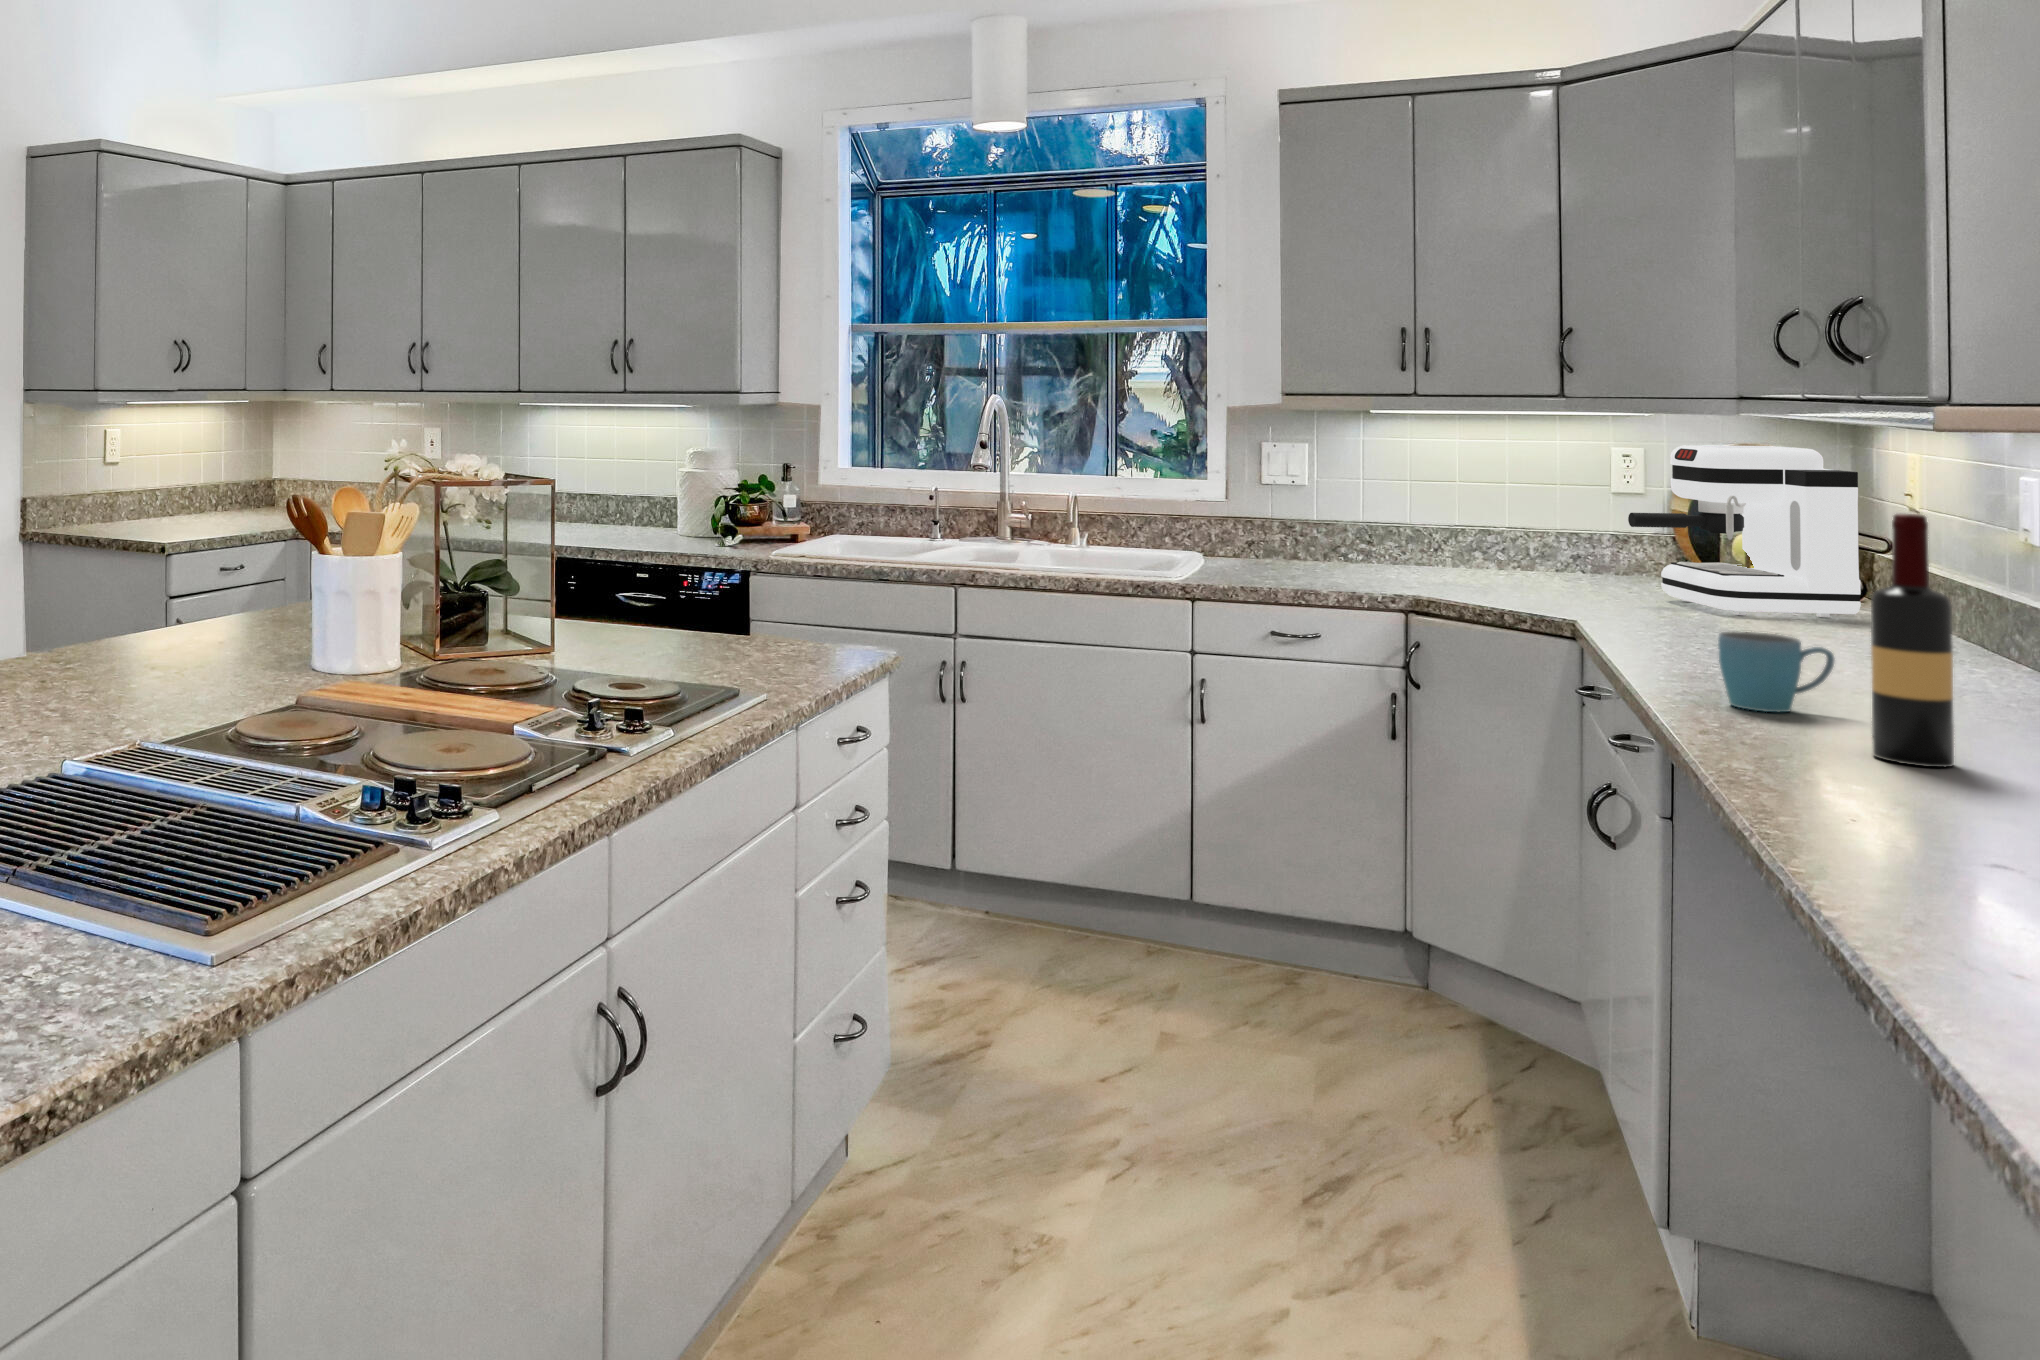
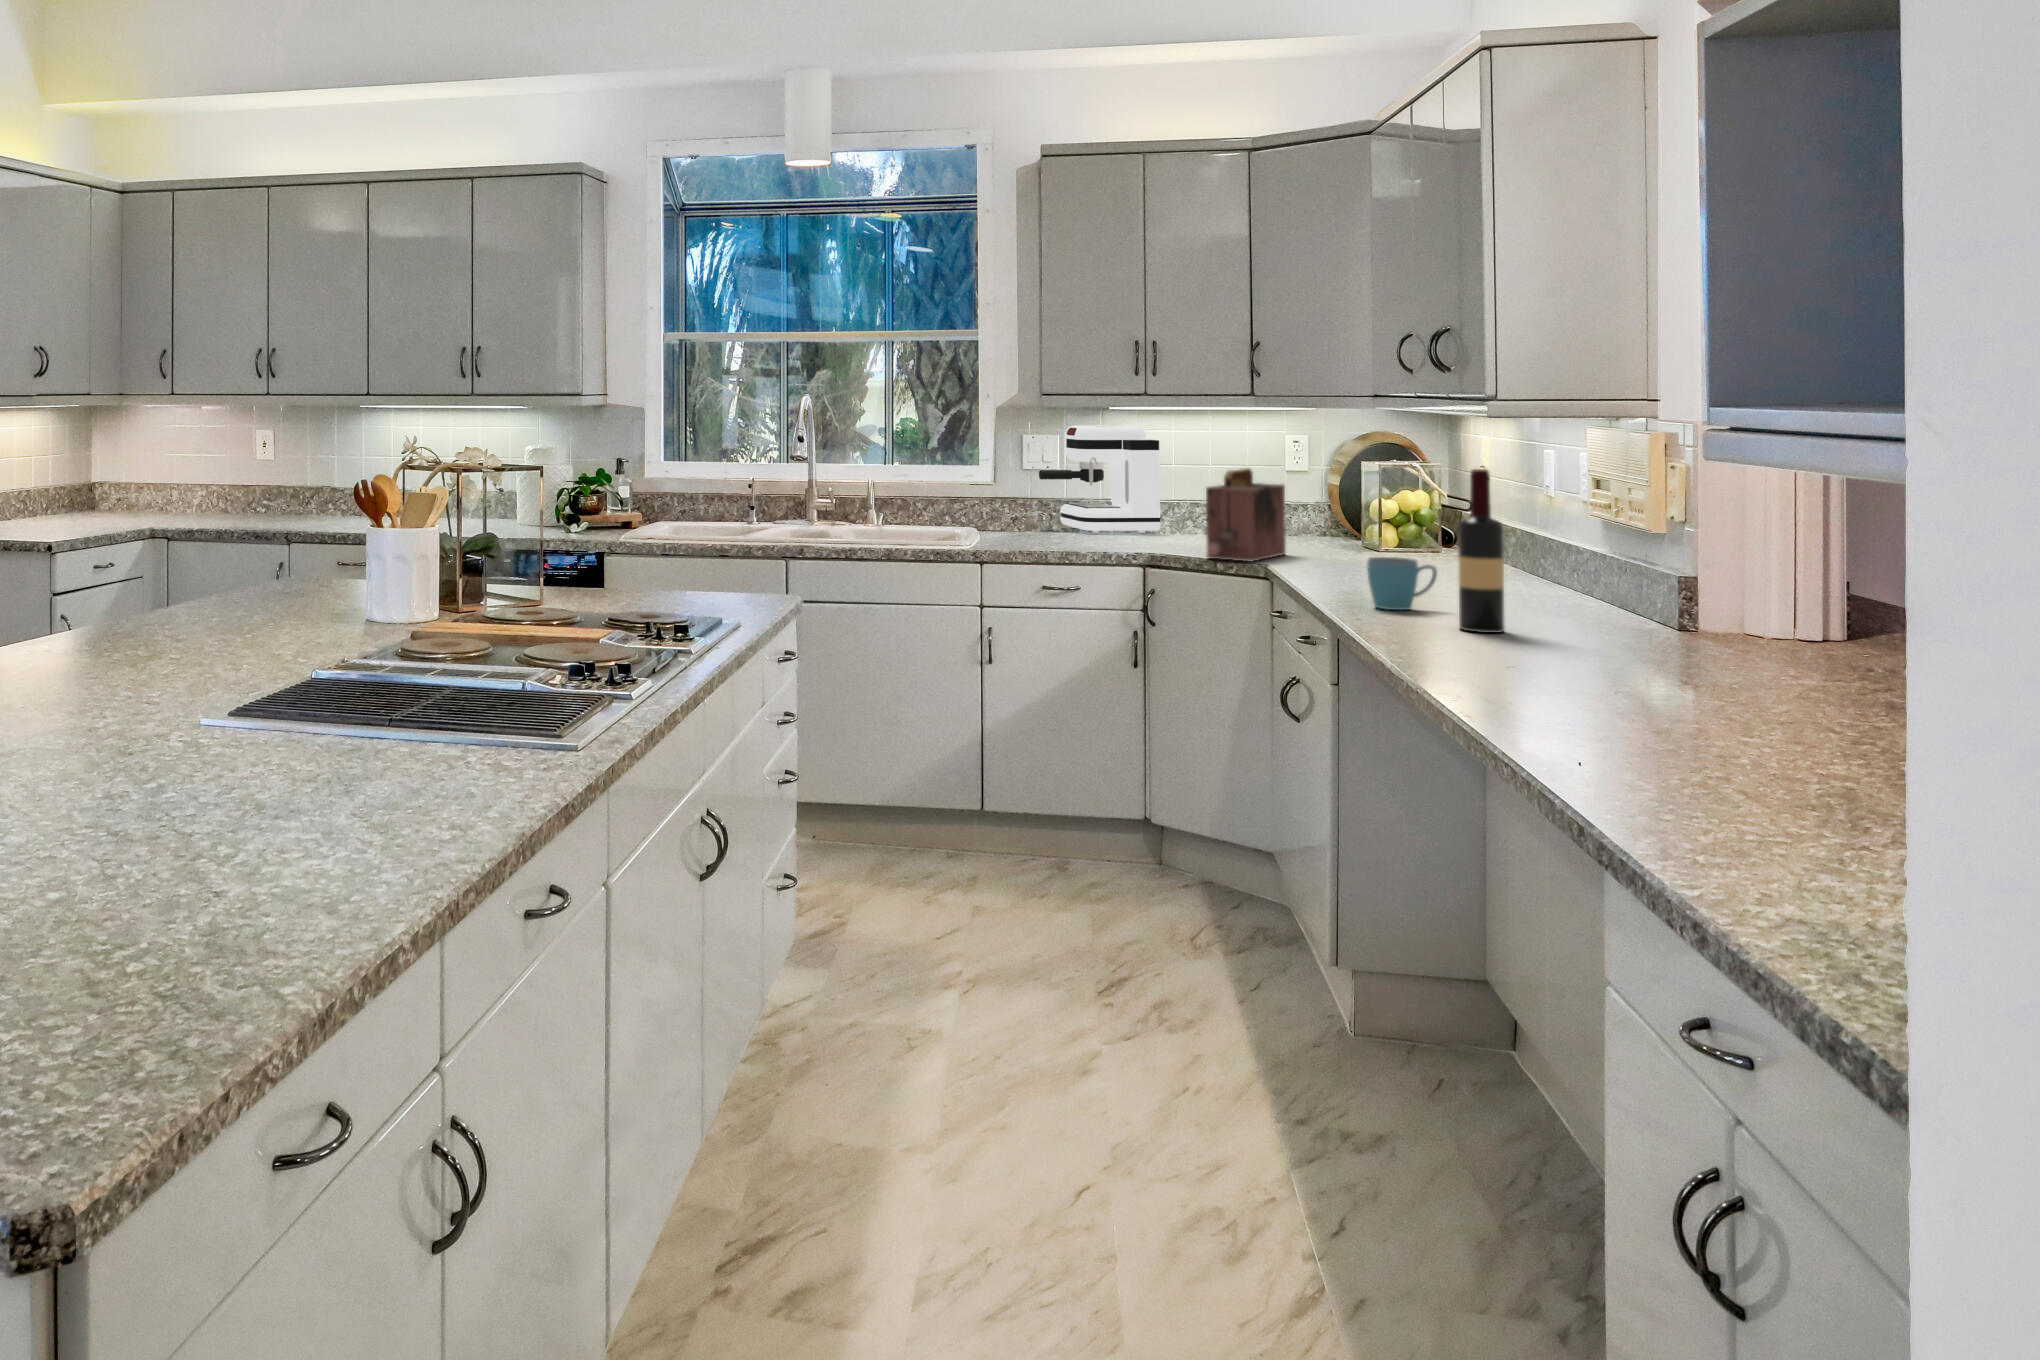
coffee maker: present [1628,445,1861,617] -> present [1039,425,1160,533]
toaster: none [1490,492,1606,615] -> present [1206,468,1286,561]

